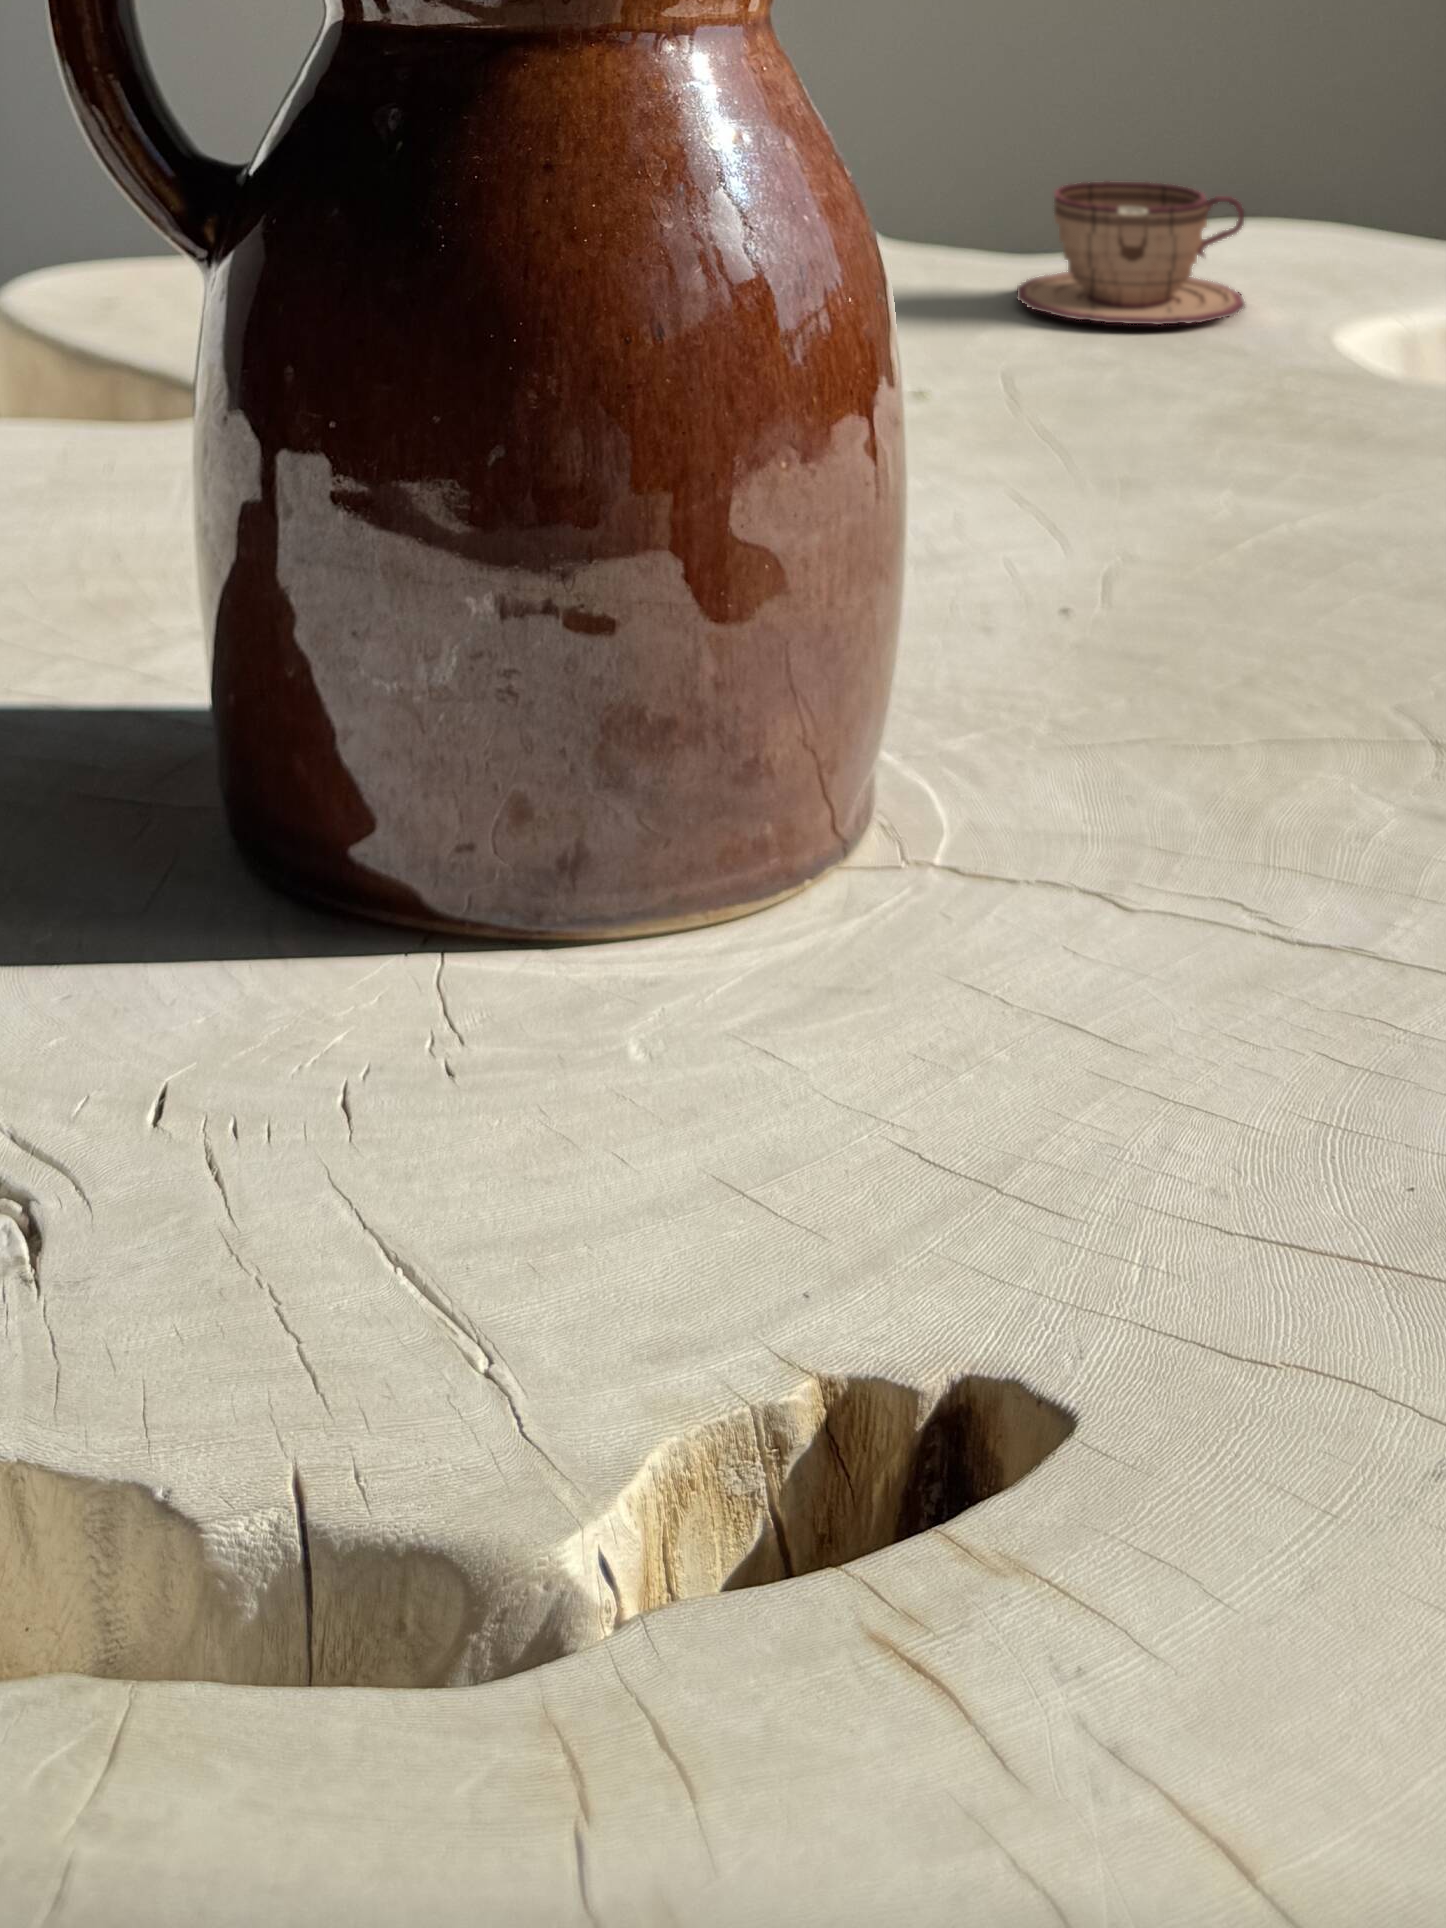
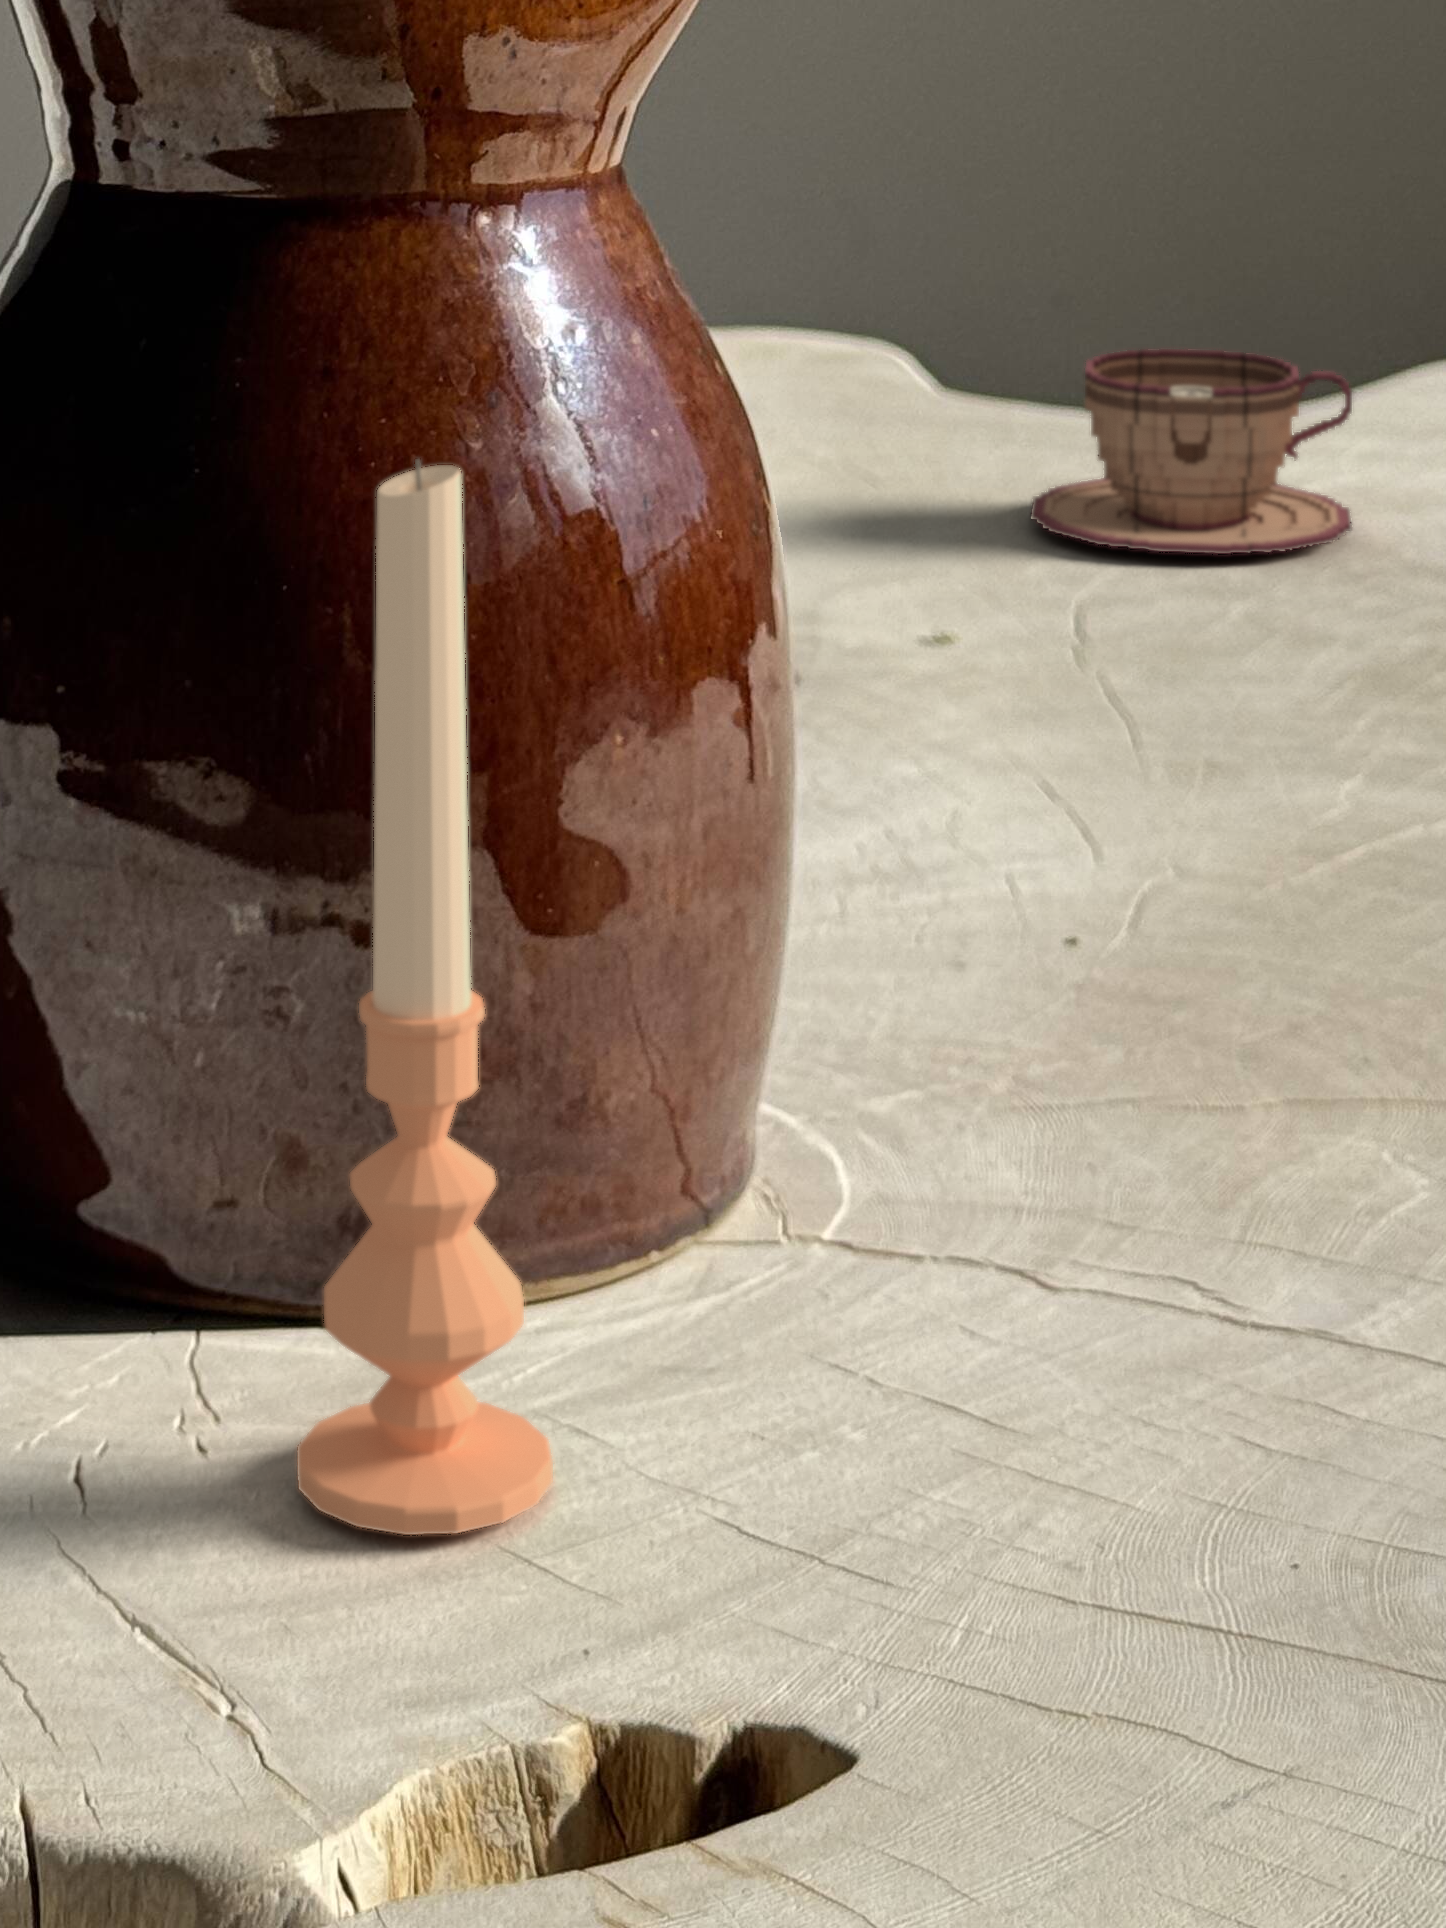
candle: none [534,230,756,1168] -> present [297,460,553,1535]

